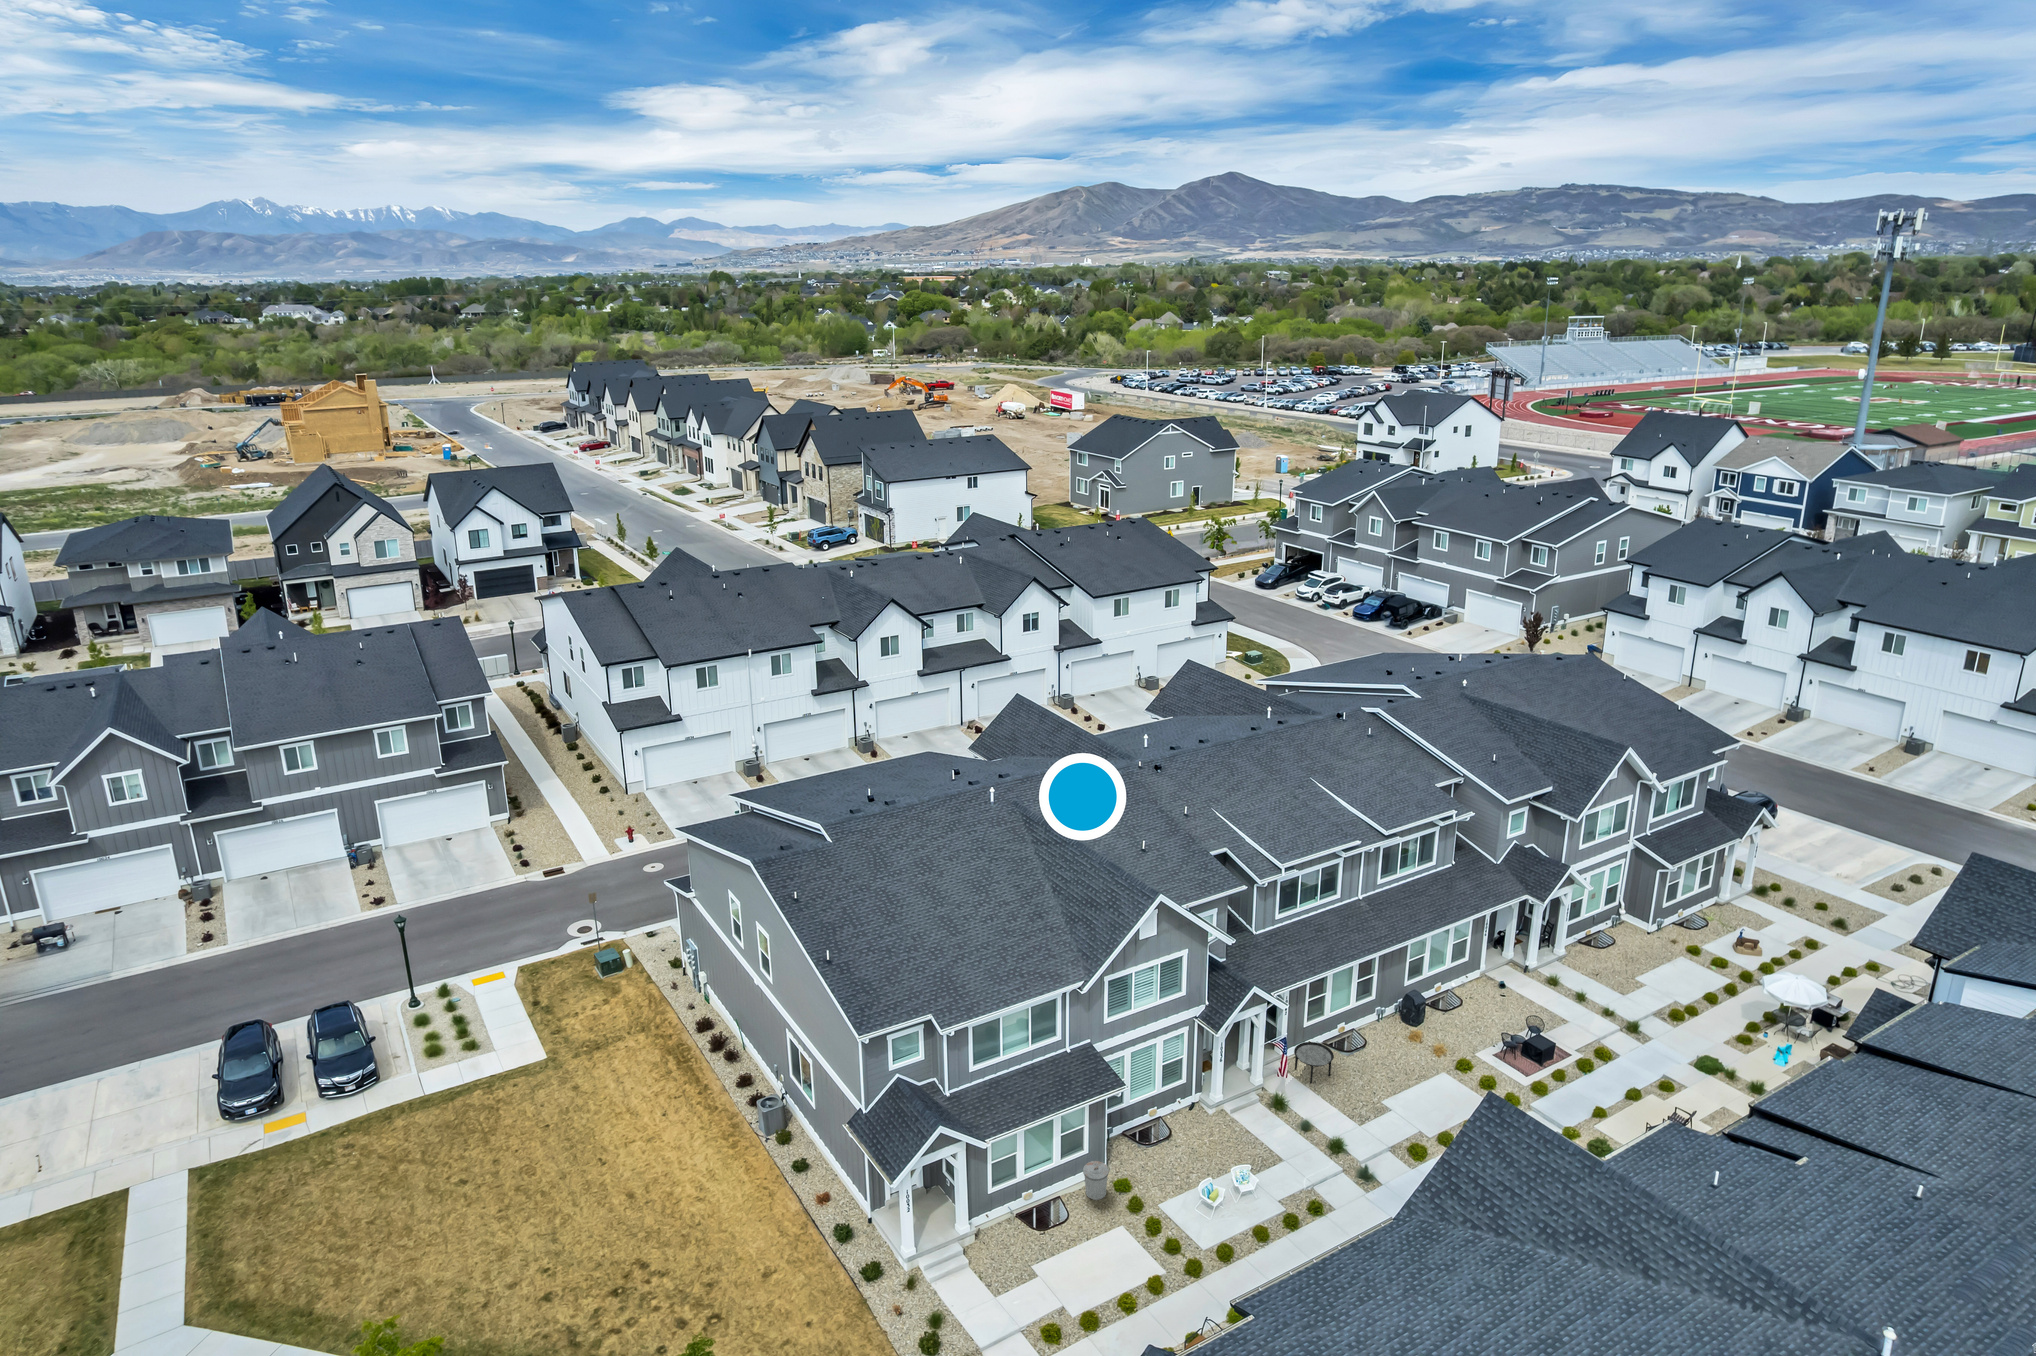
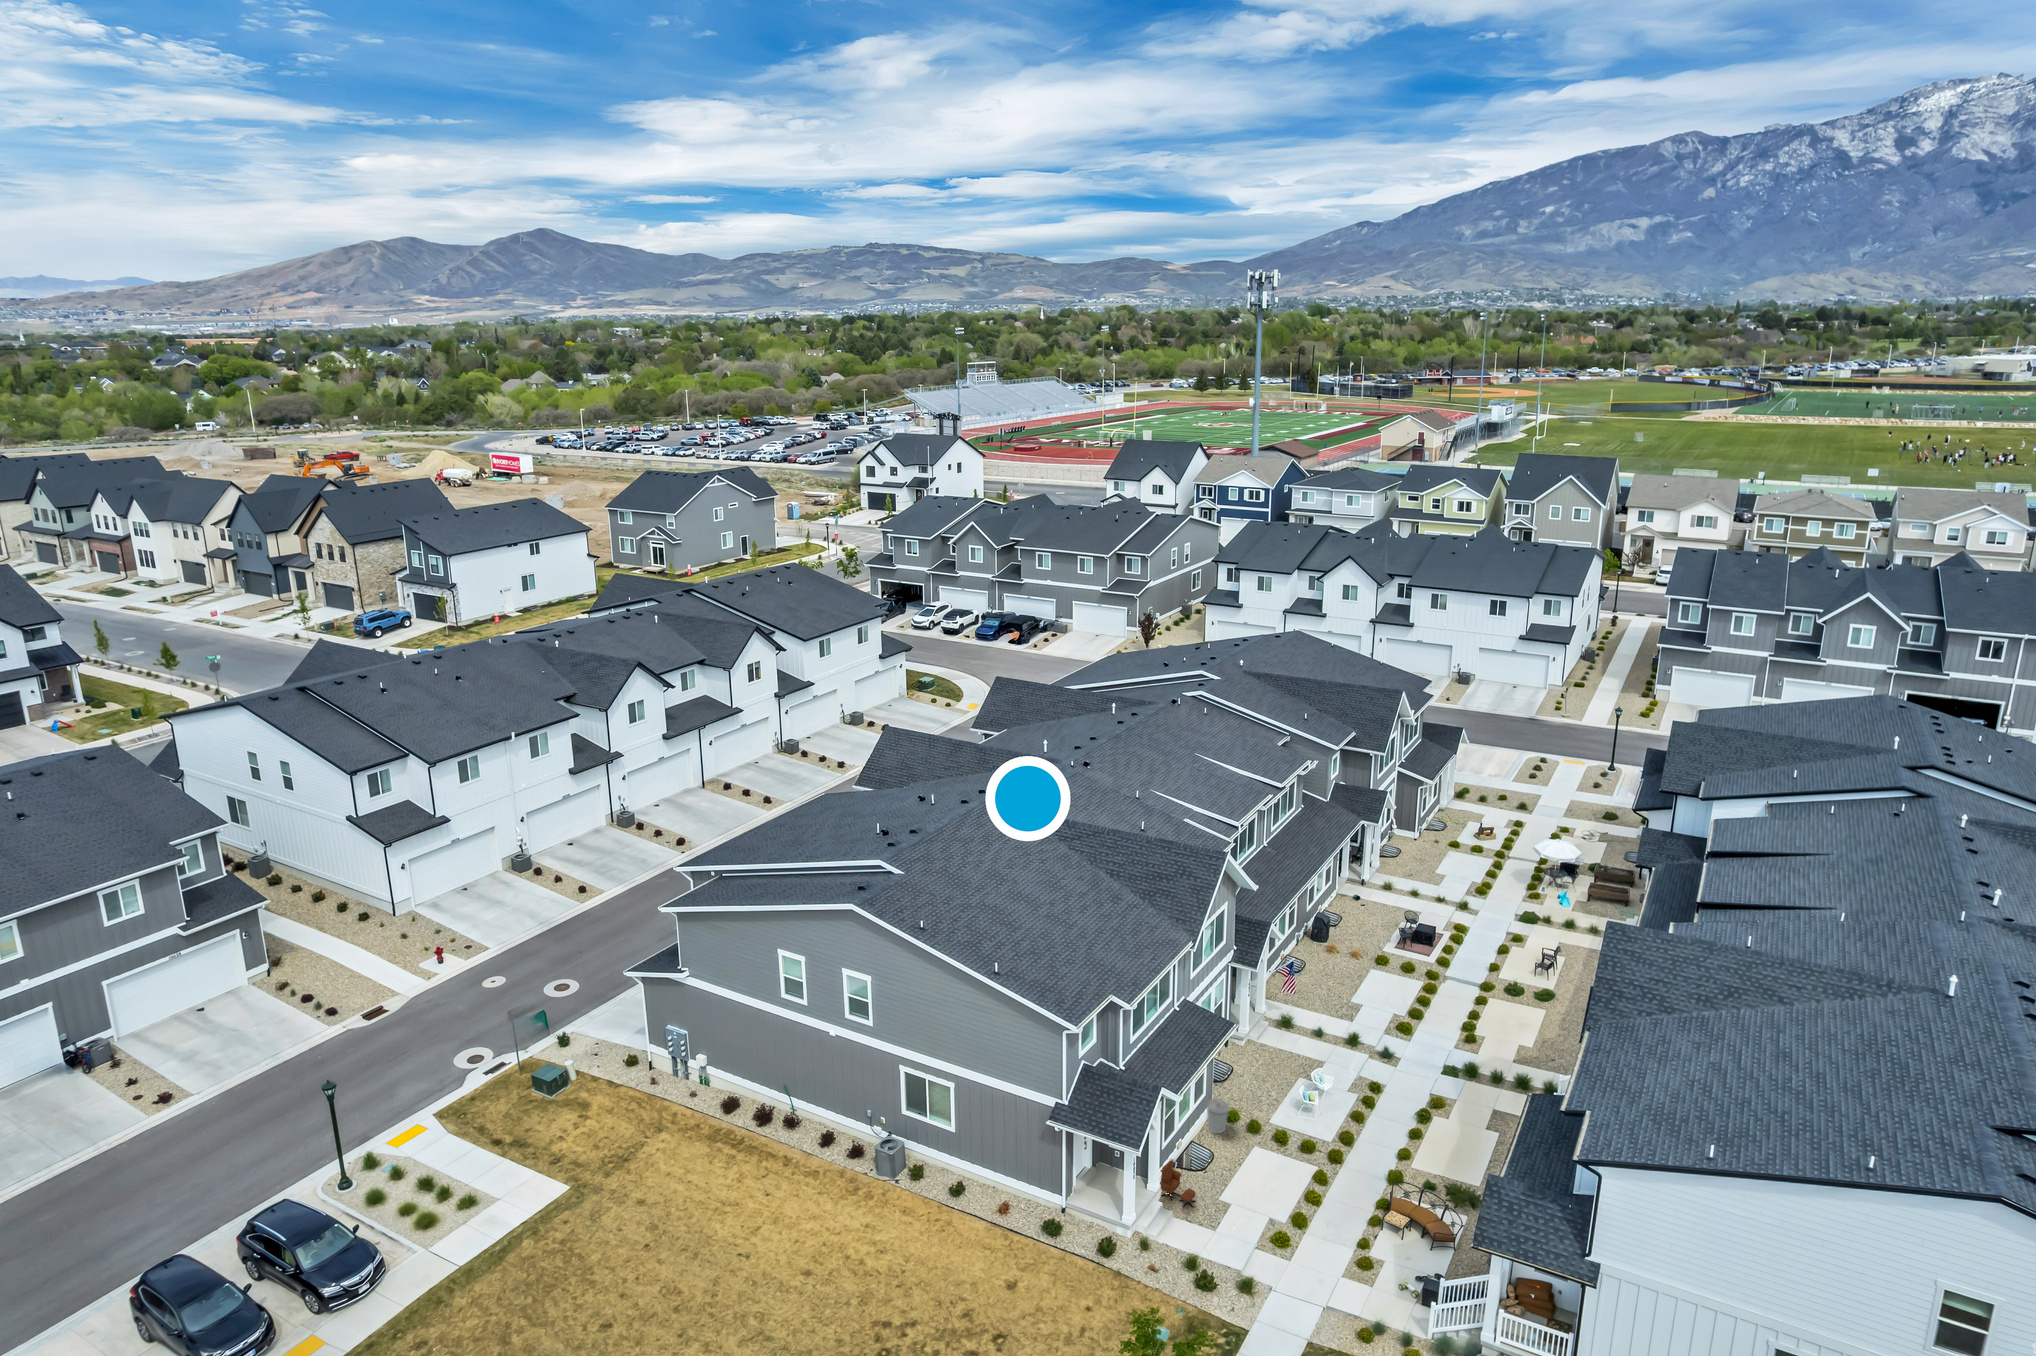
round table: present [1294,1042,1334,1083] -> none [1274,968,1308,1001]
lounge chair: none [972,1208,1005,1266] -> present [1160,1160,1196,1208]

